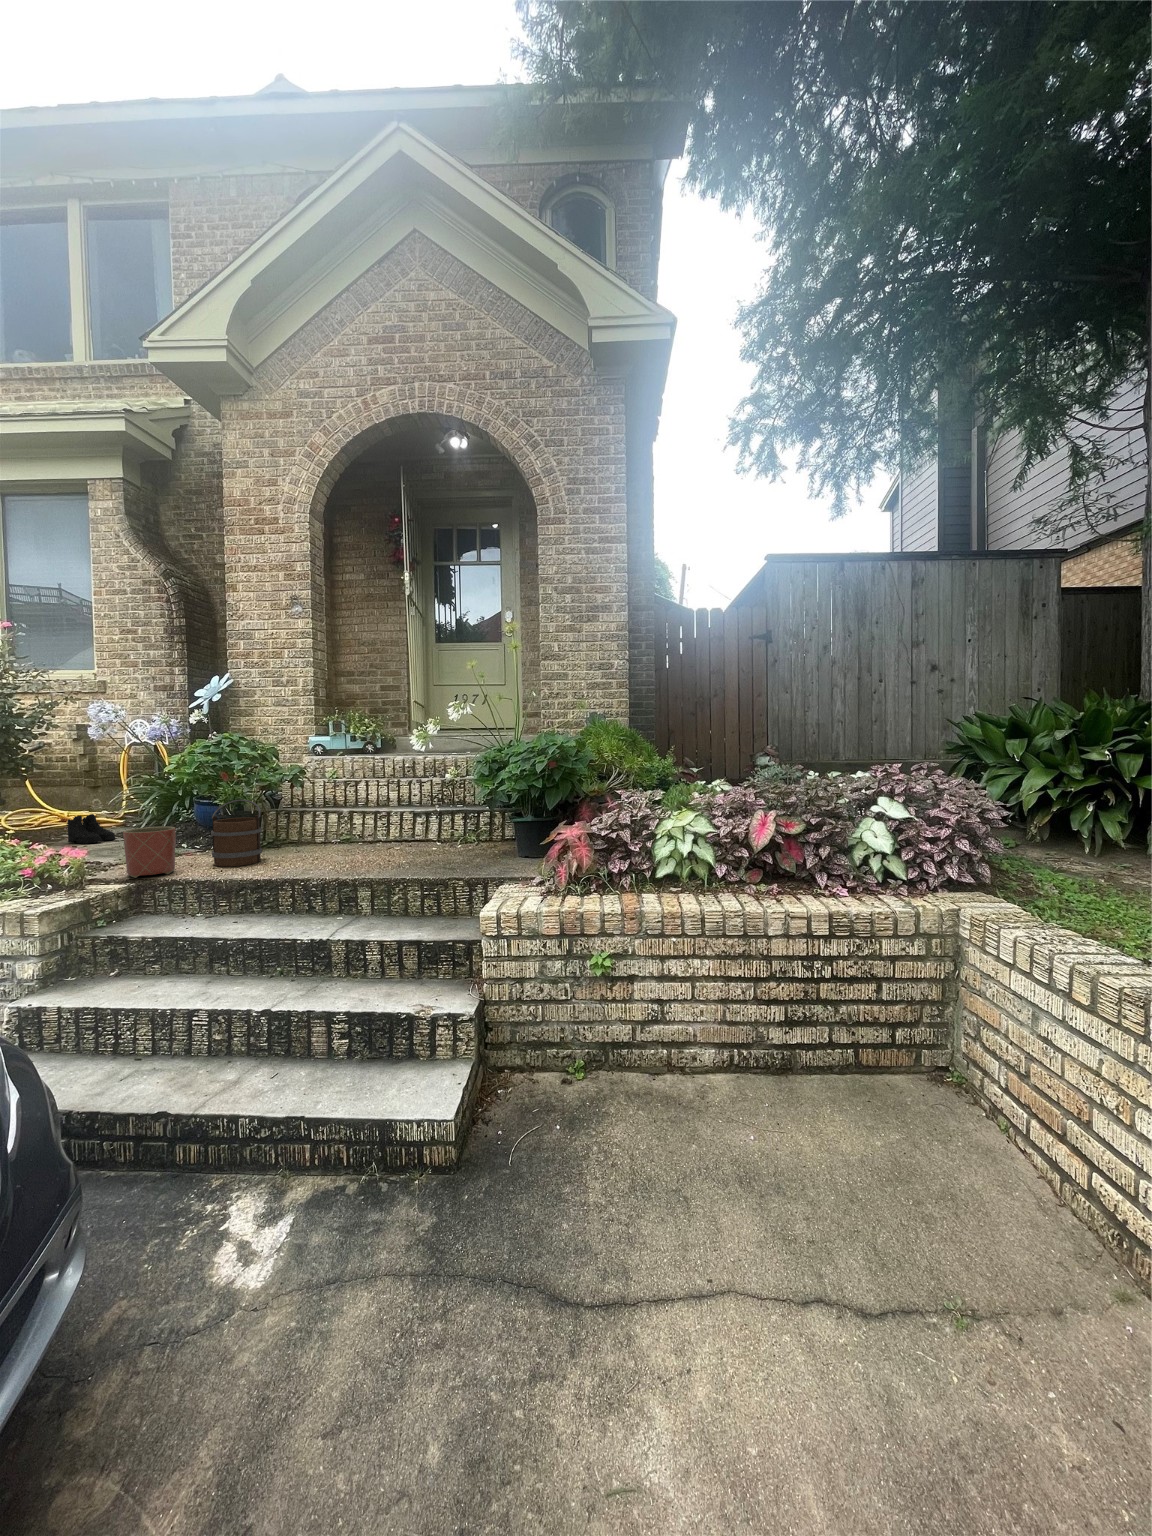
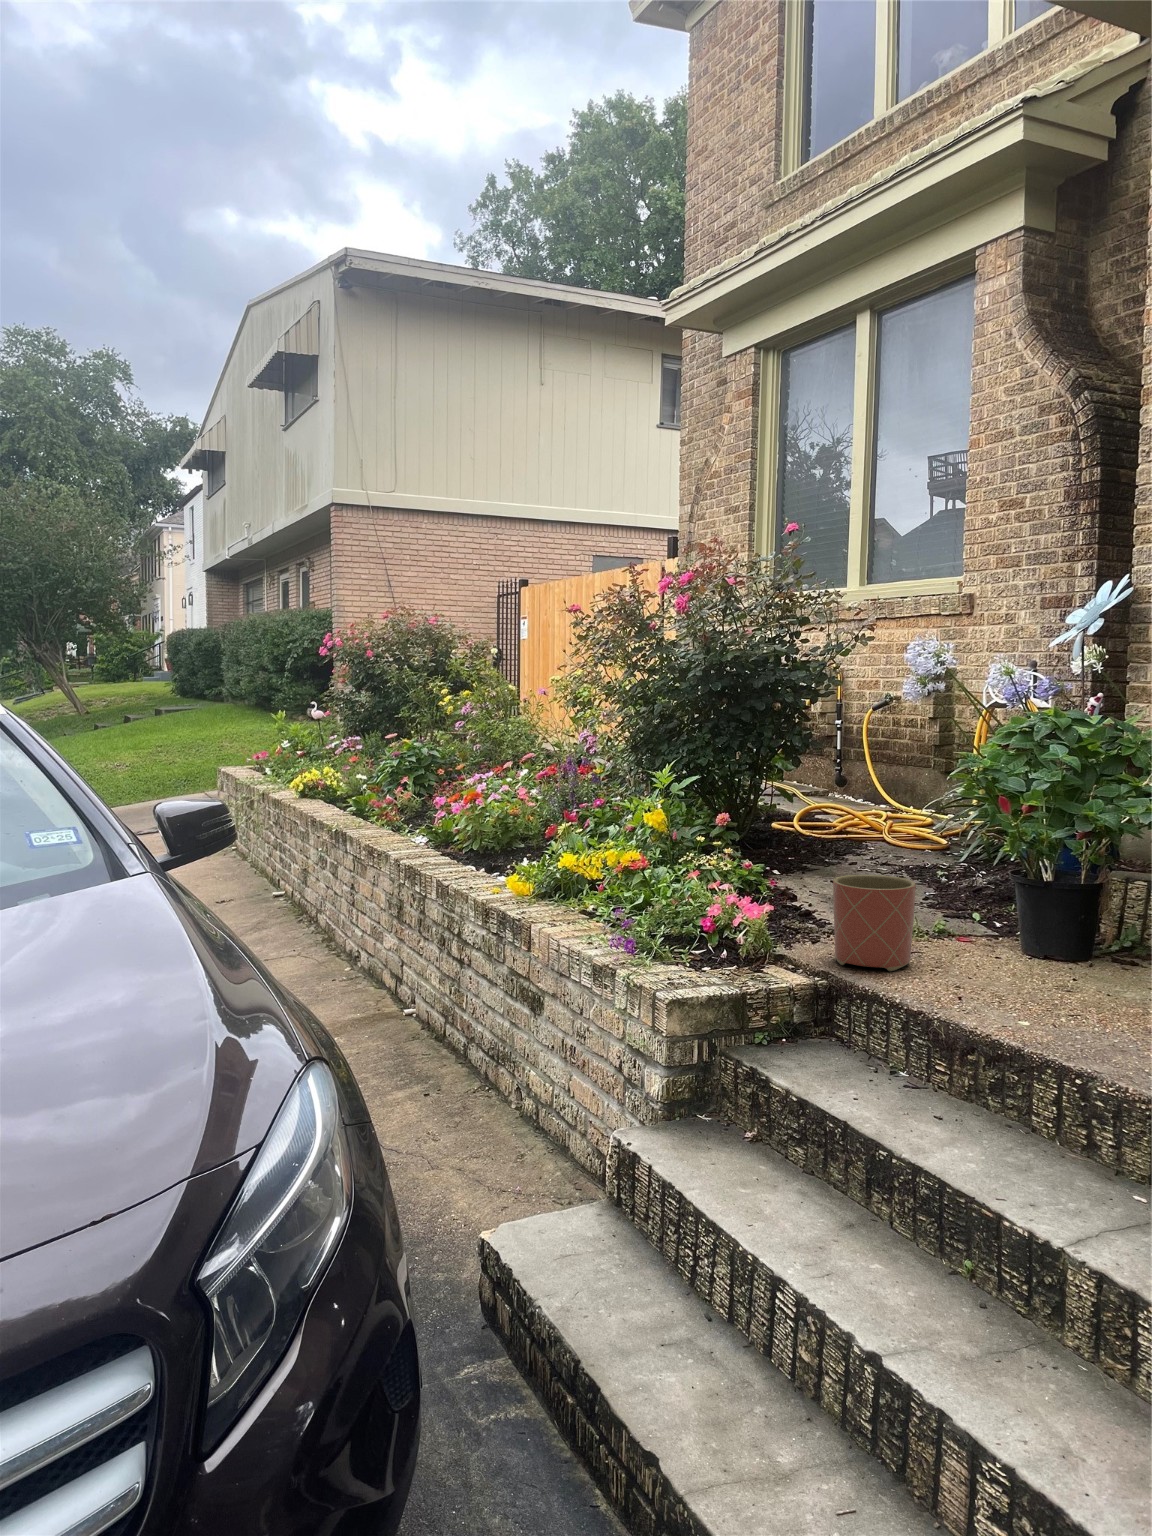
bucket: present [211,800,262,867] -> none [976,846,1078,988]
boots: present [66,814,115,844] -> none [853,823,915,873]

